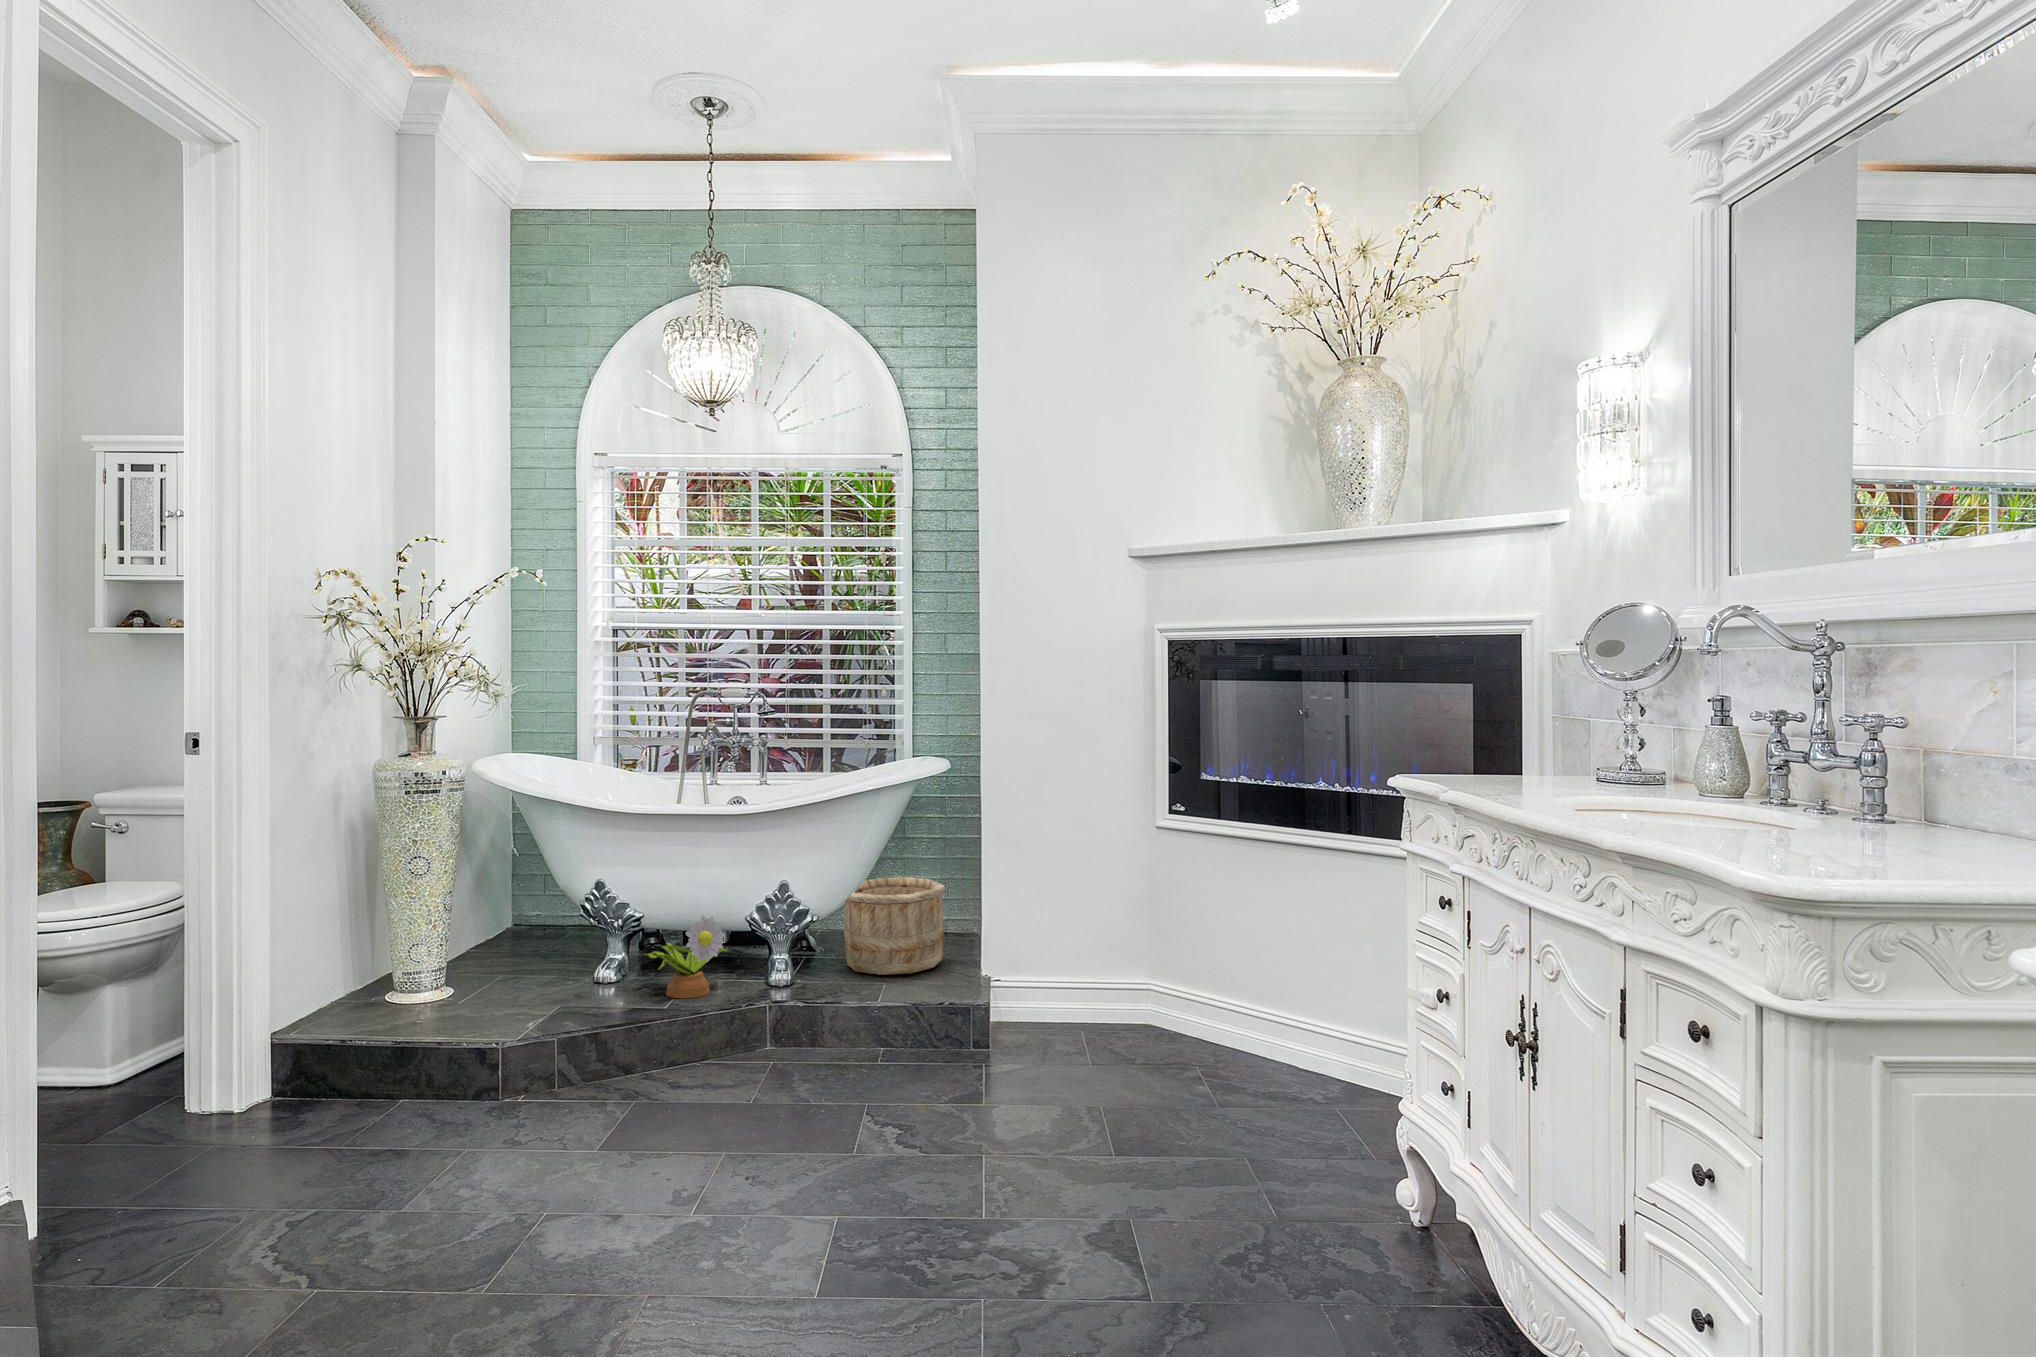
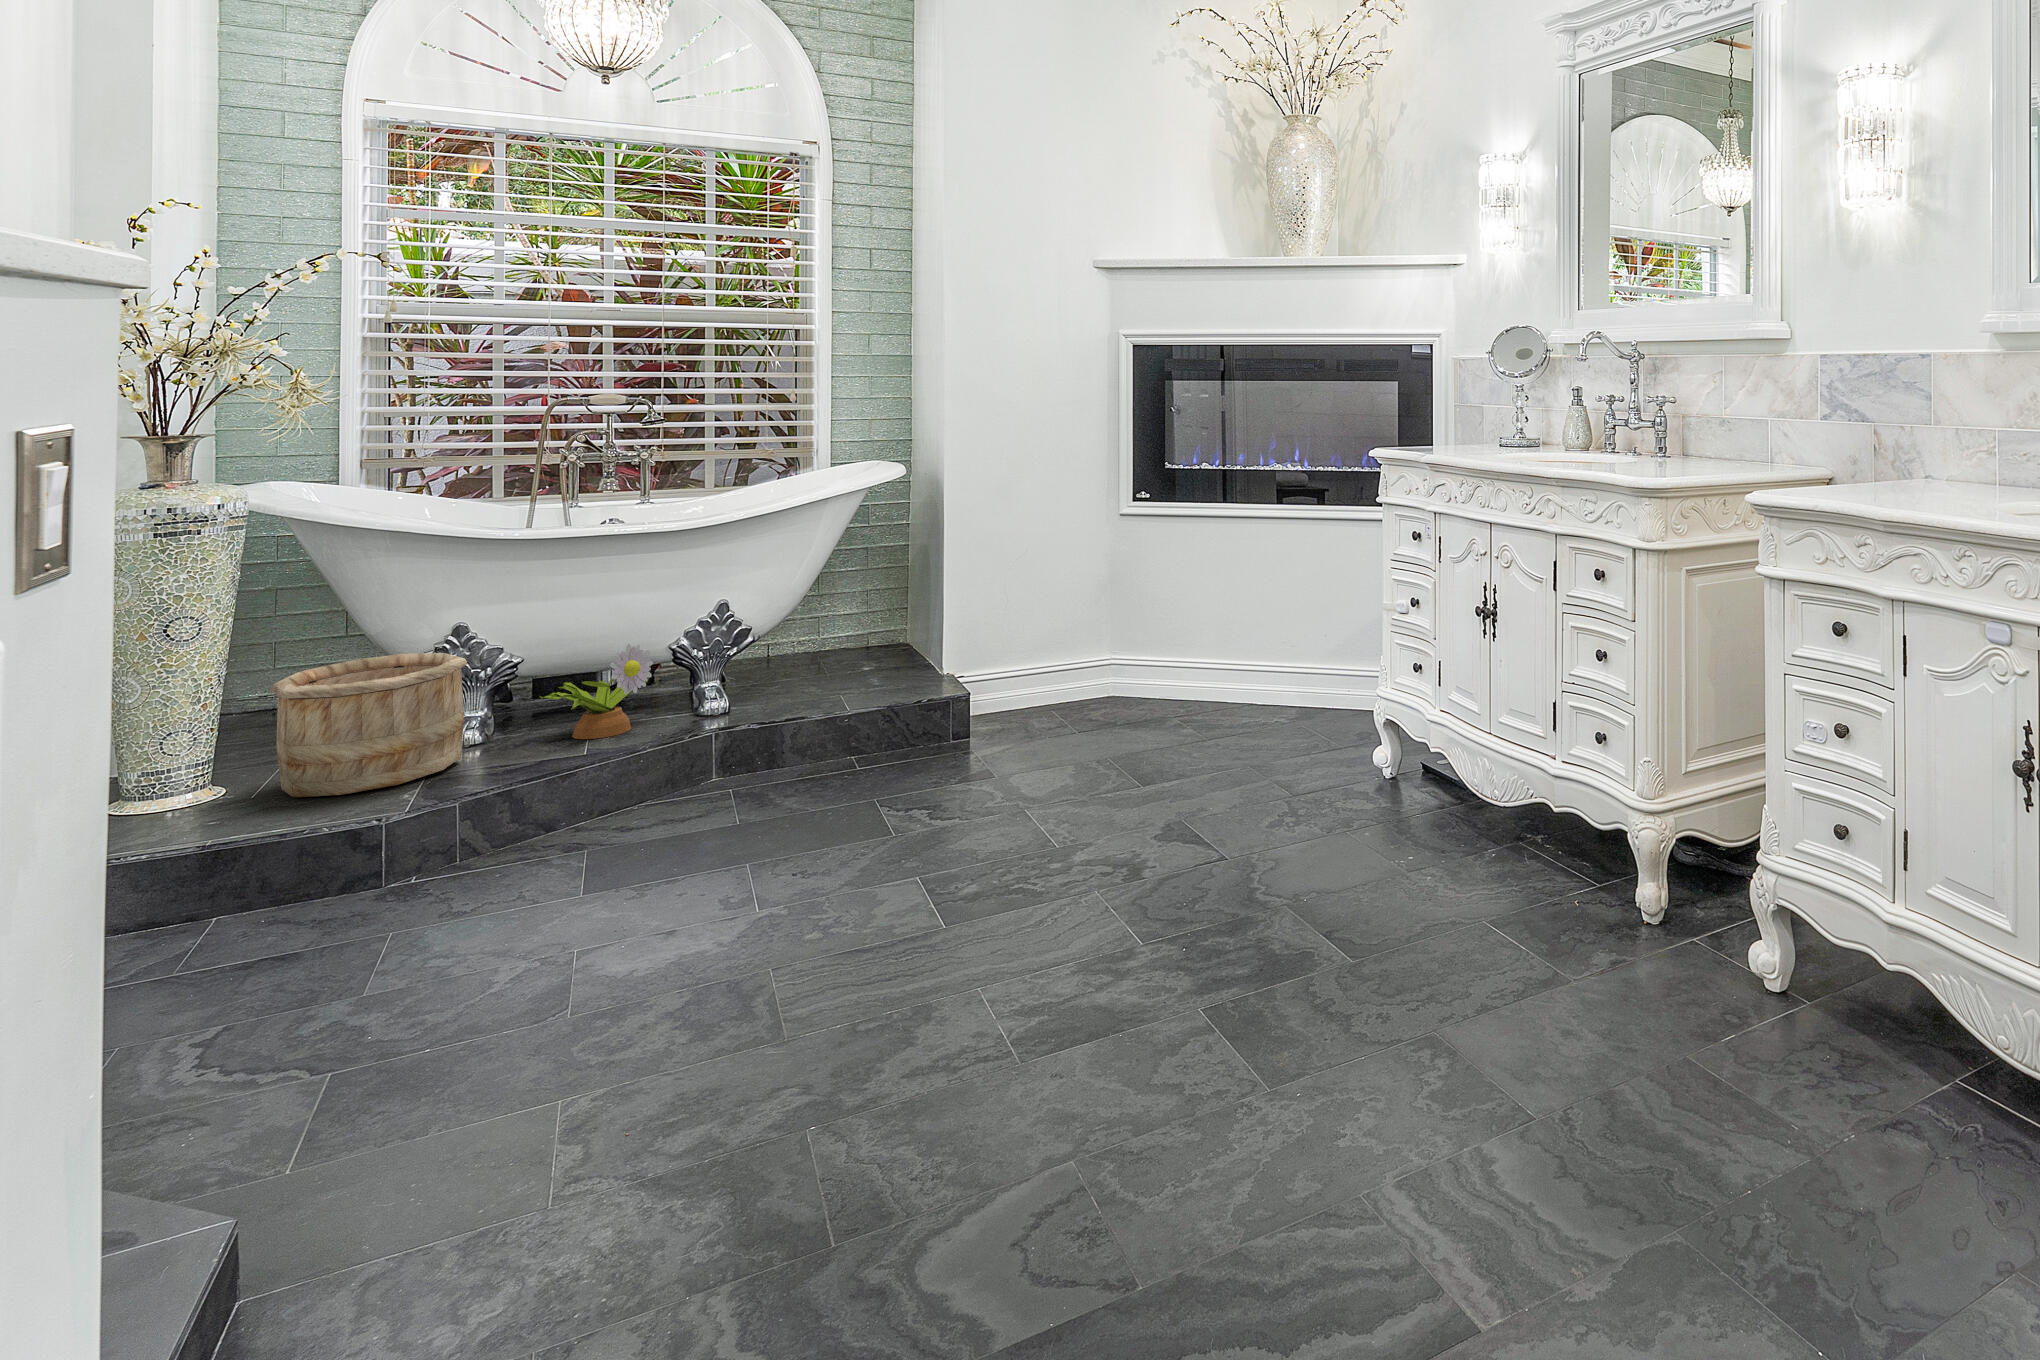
wooden bucket: present [844,877,945,975] -> present [270,653,467,797]

